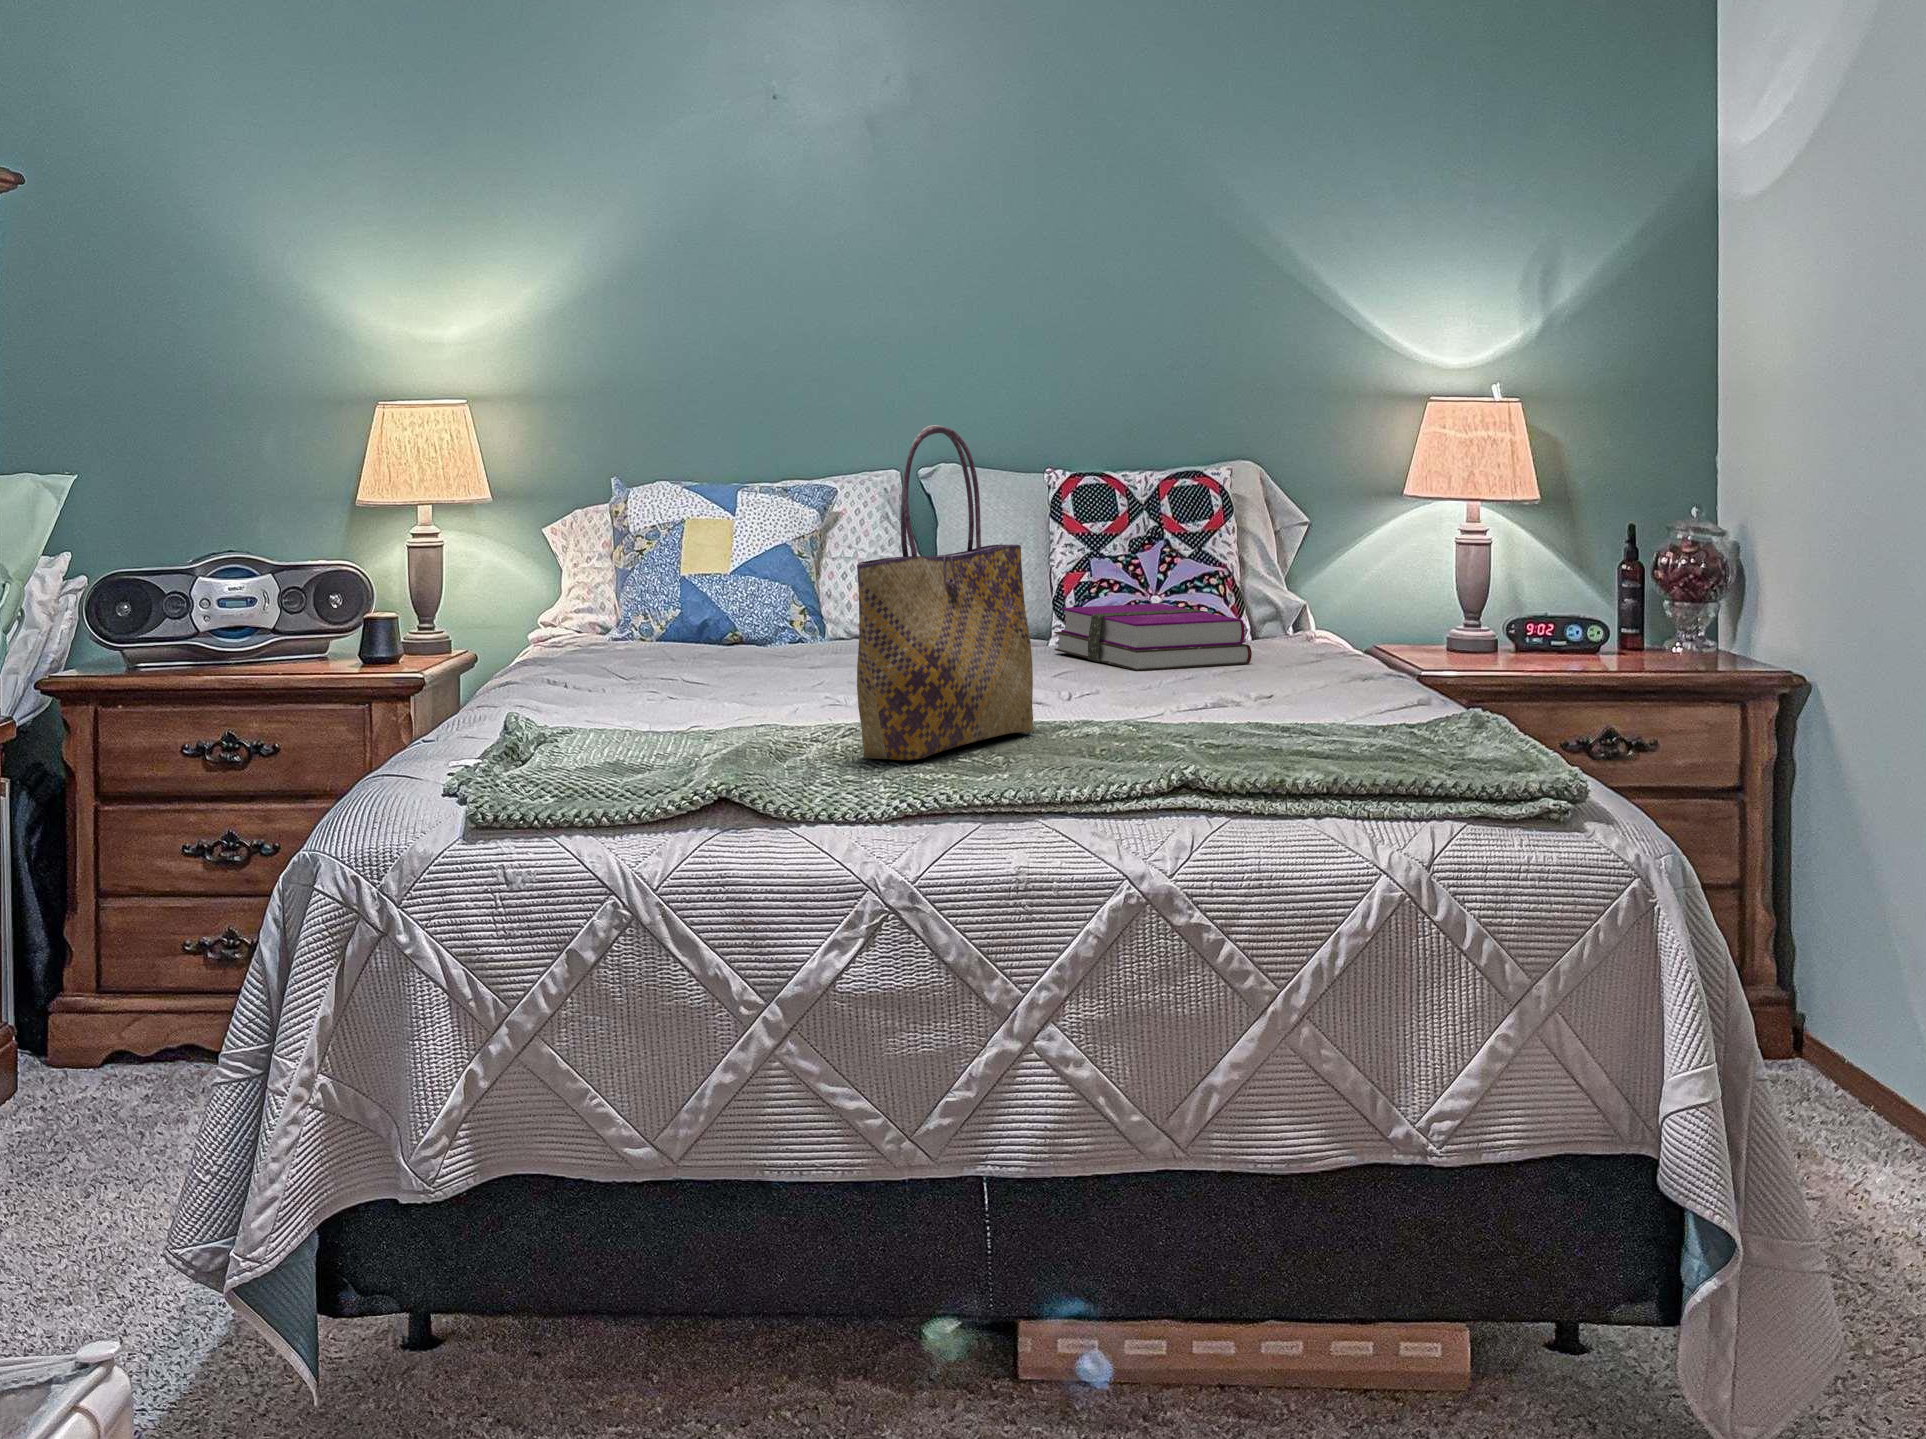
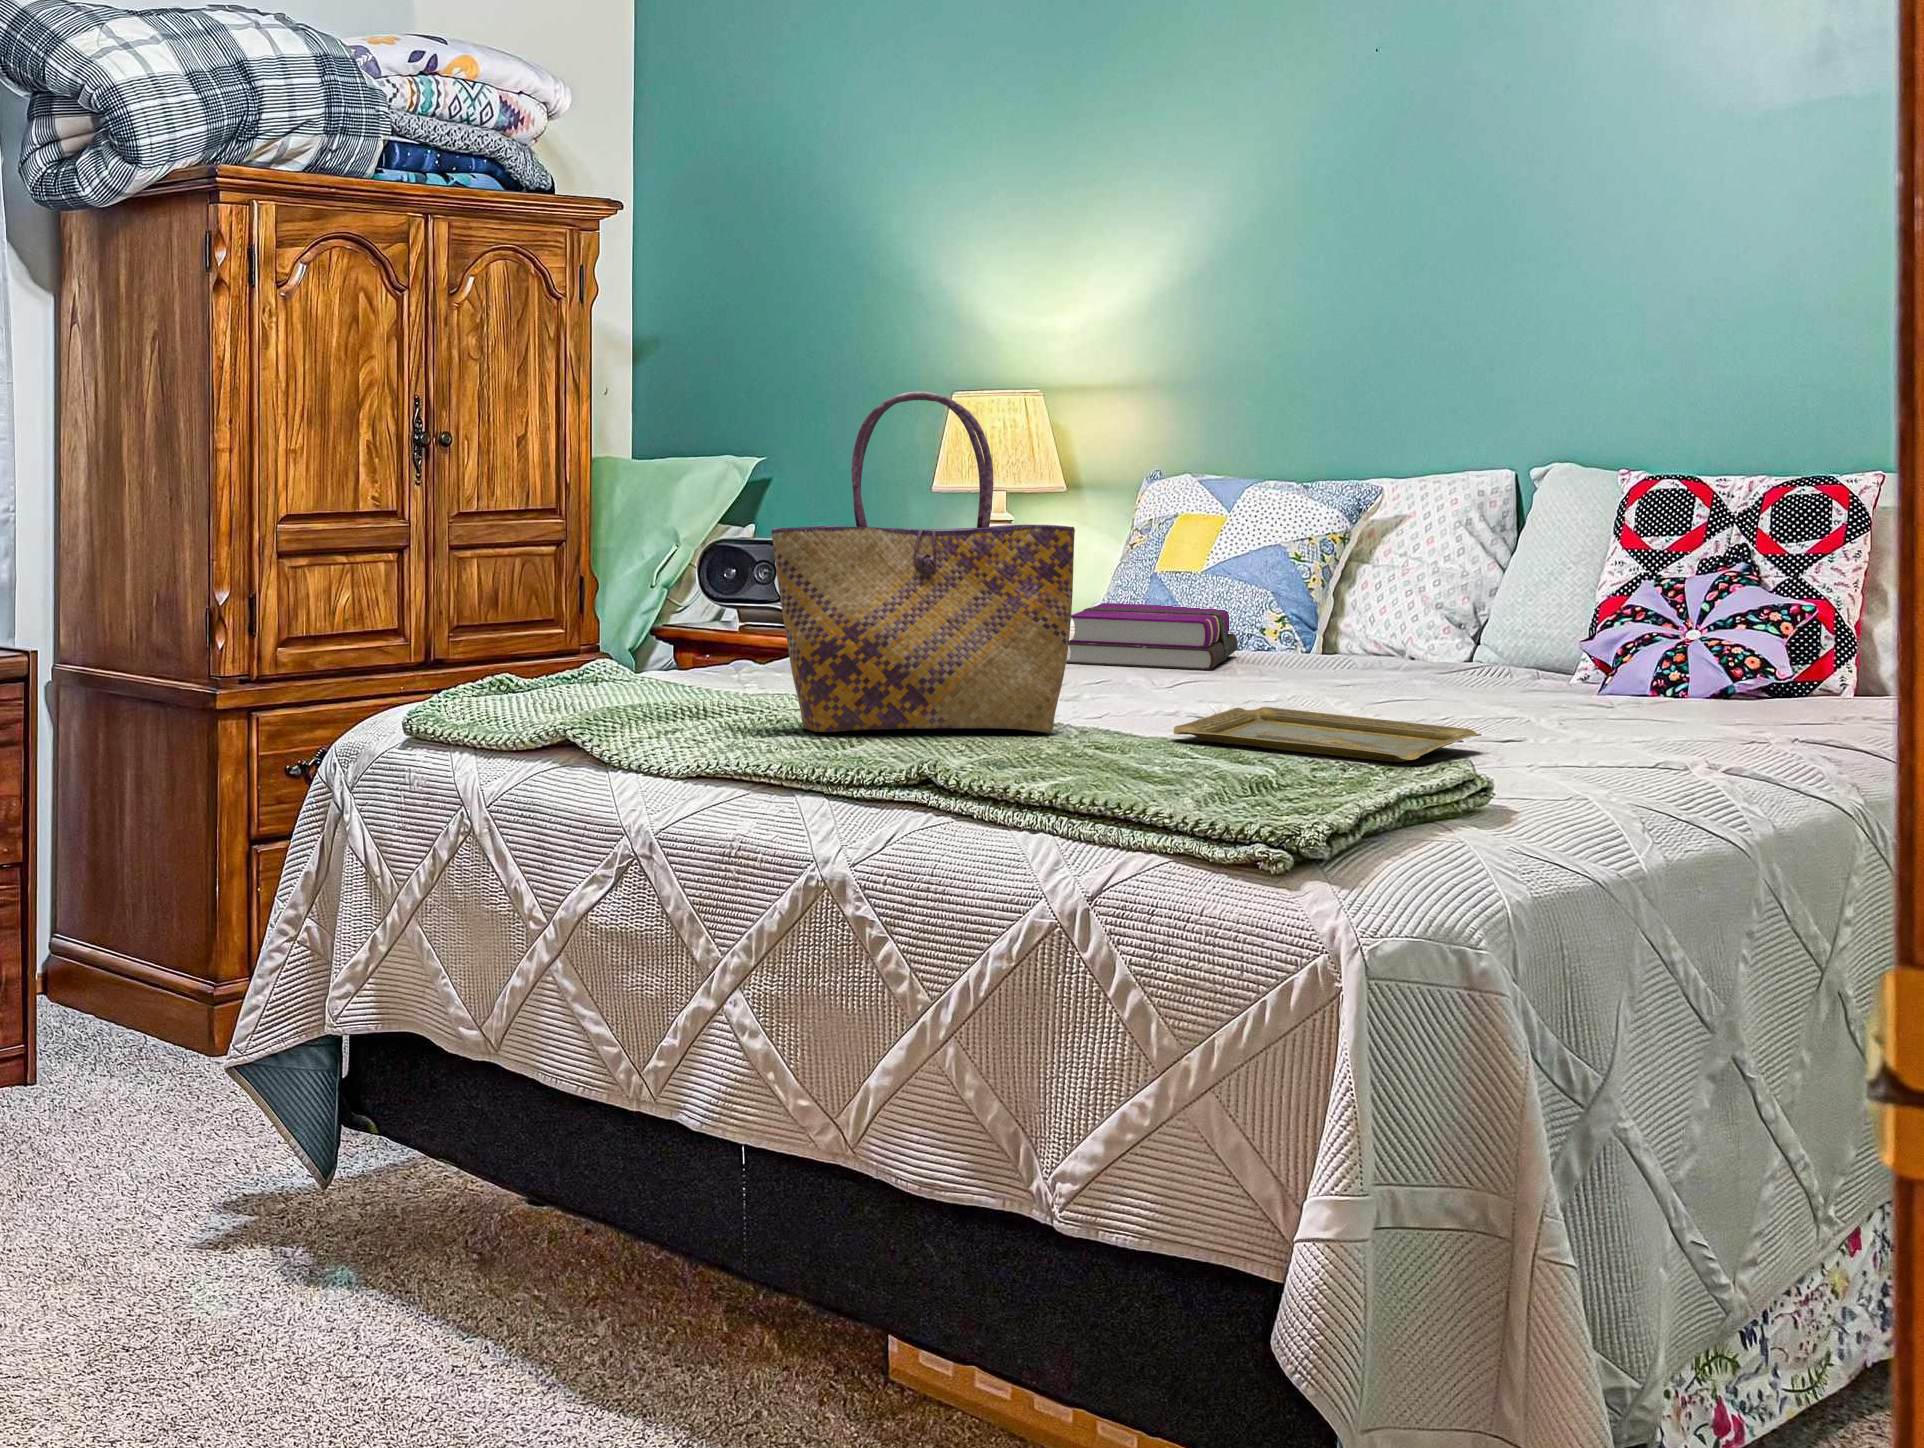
hardback book: present [1054,604,1252,671] -> present [1066,603,1238,670]
tray: none [1085,687,1312,722] -> present [1174,707,1481,762]

